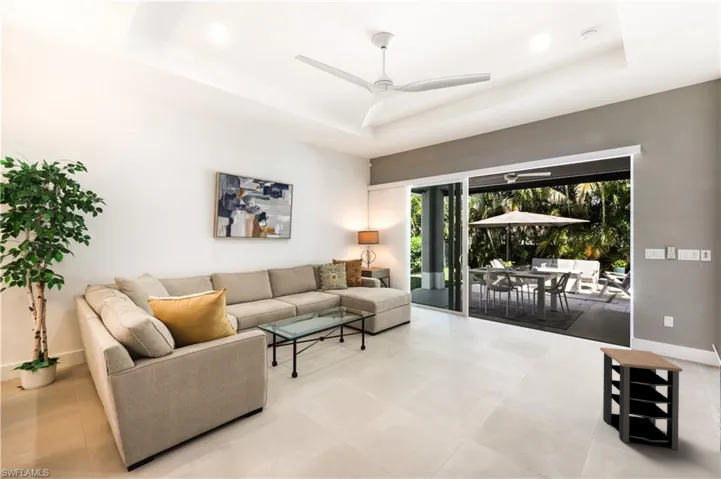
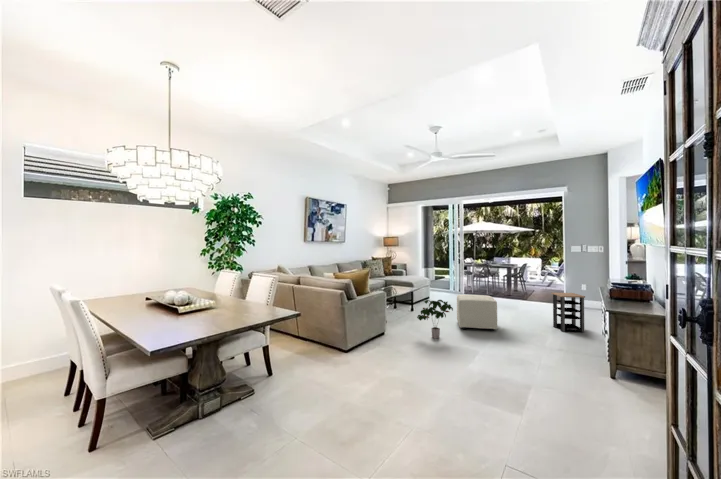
ottoman: none [400,337,476,424] -> present [457,295,497,331]
potted plant: none [299,359,368,444] -> present [417,300,453,338]

